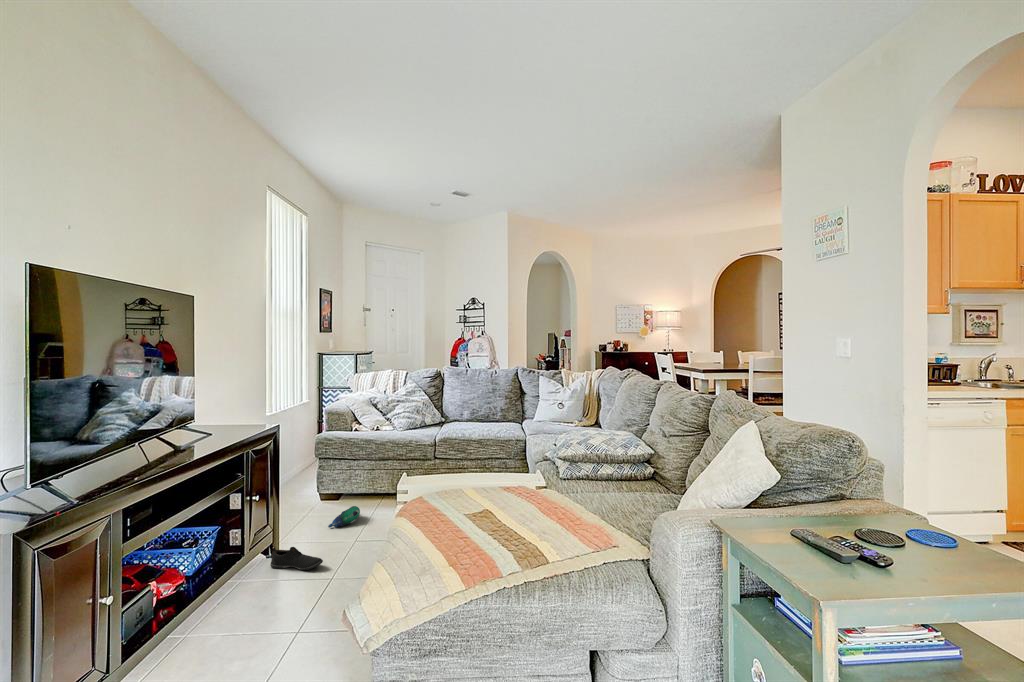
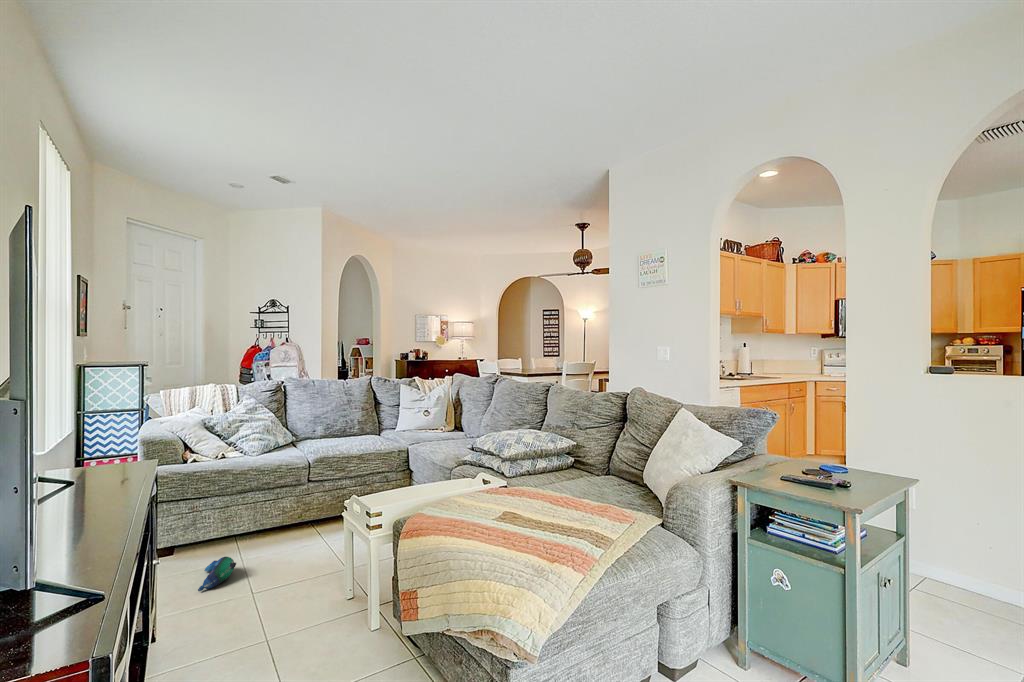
shoe: present [270,547,323,570] -> none [162,625,249,663]

